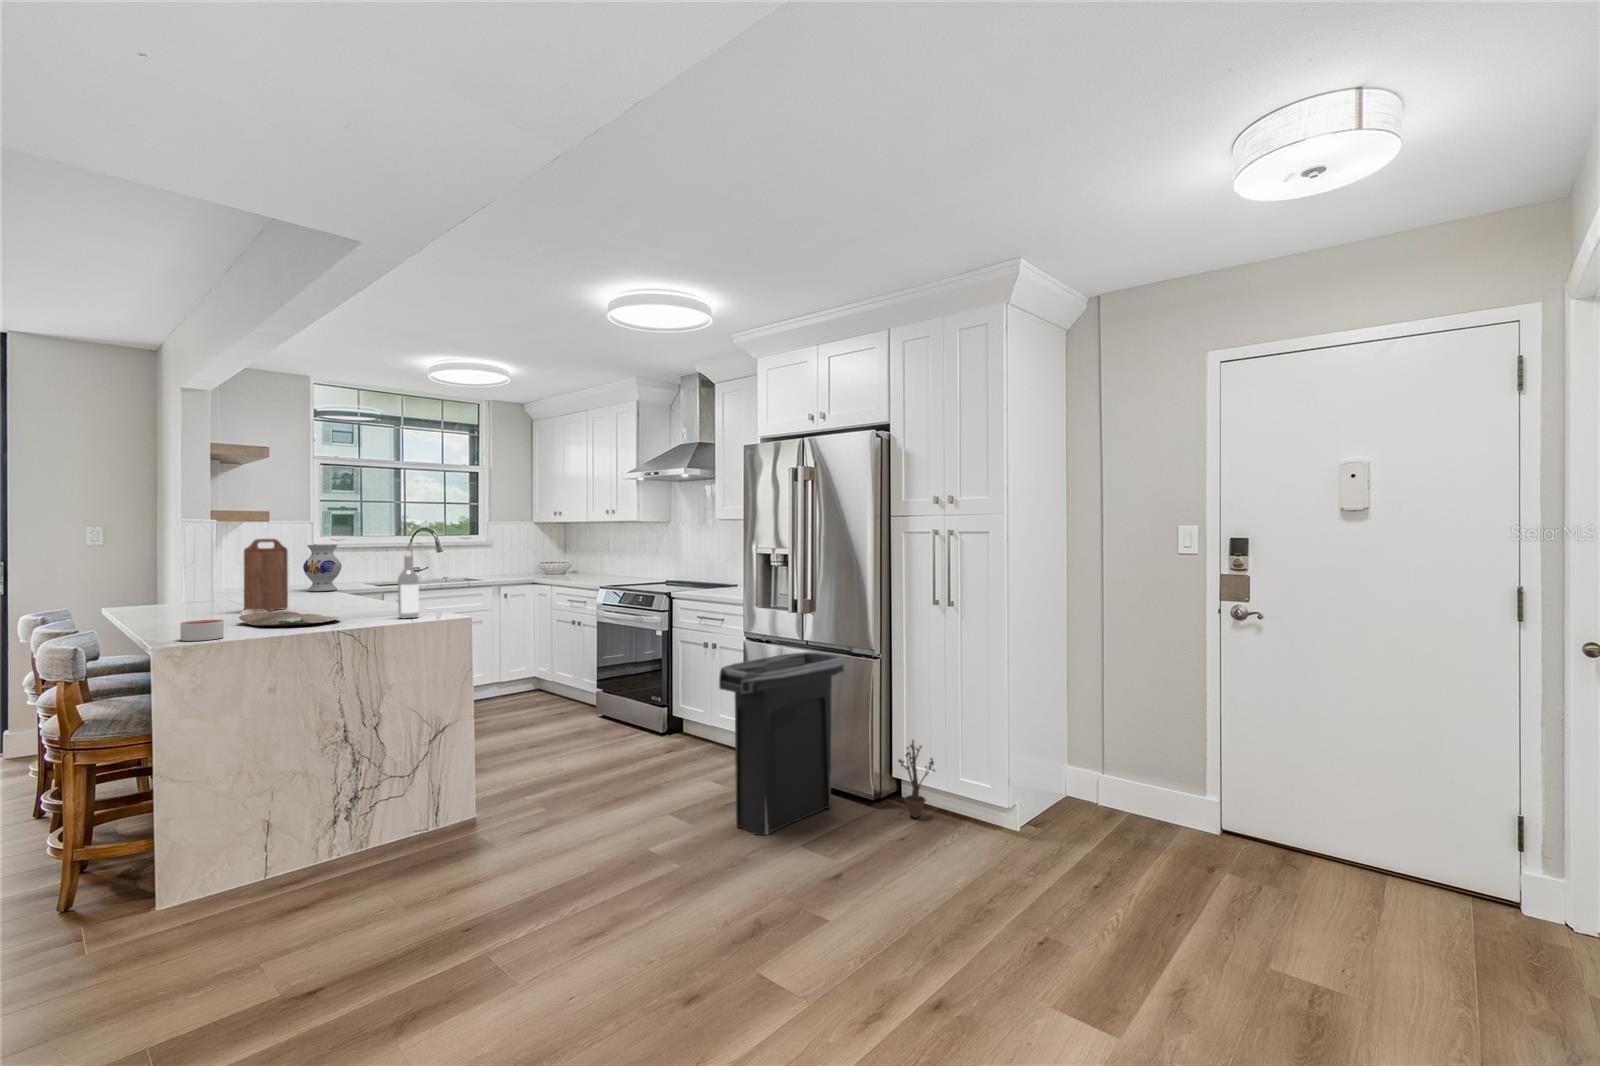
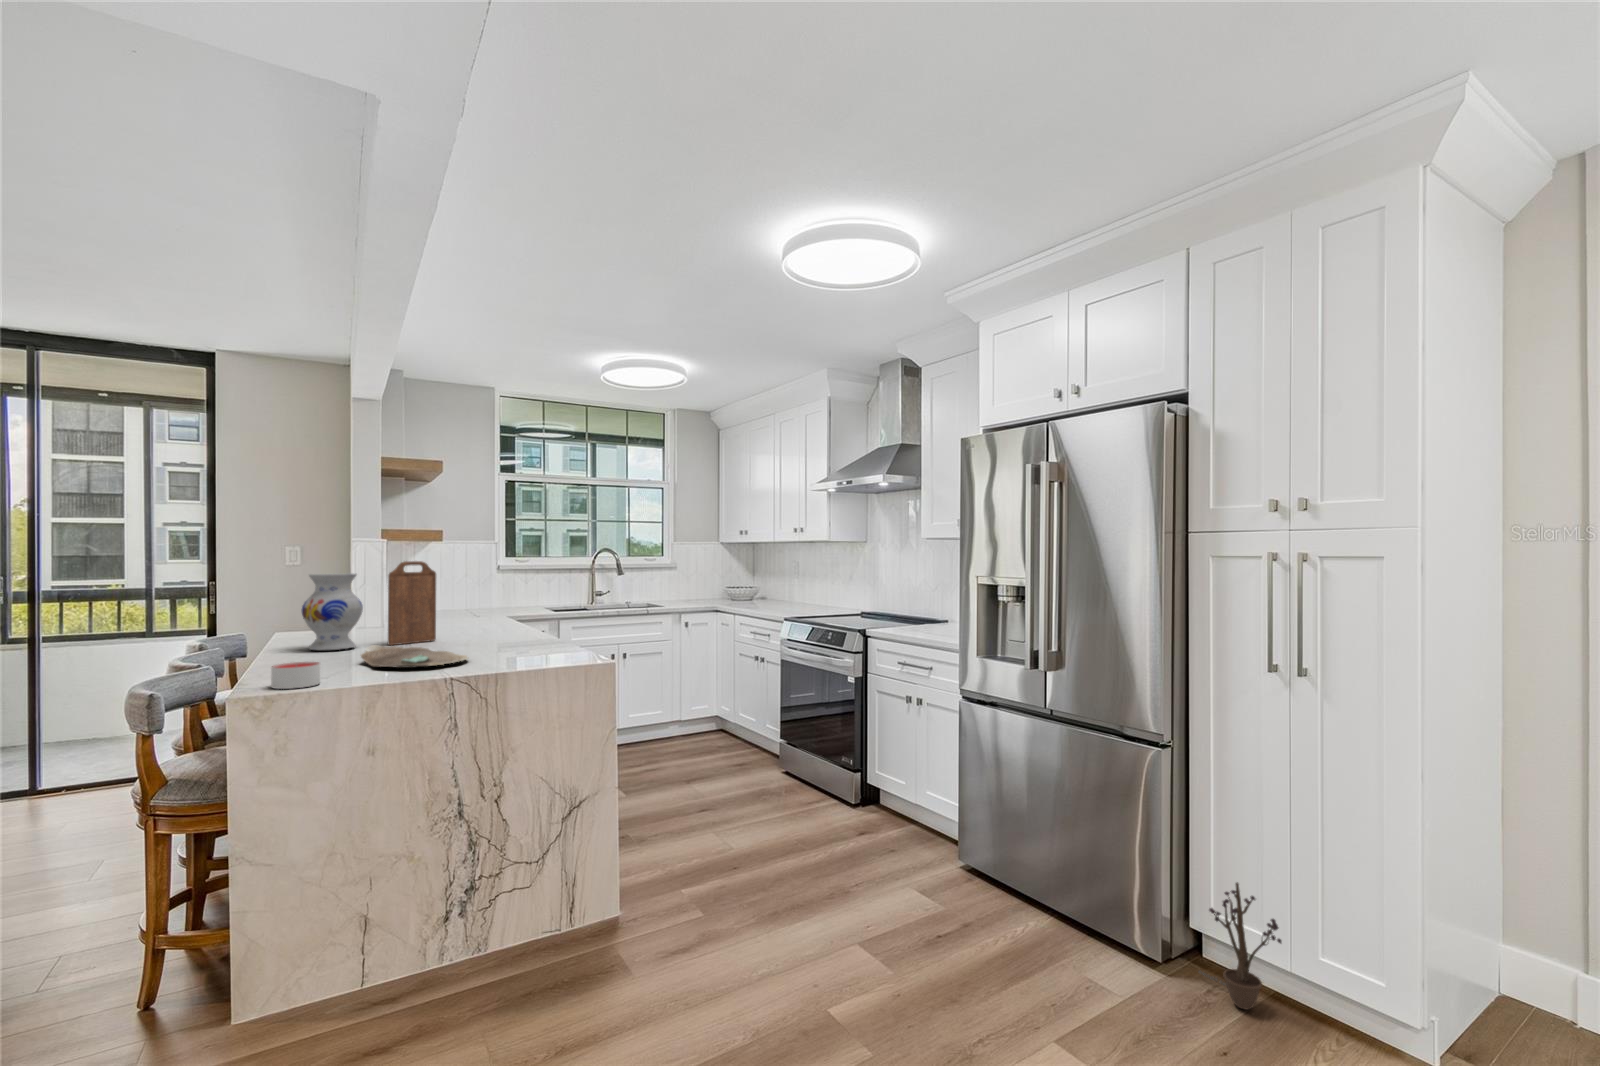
vase: present [303,545,342,591] -> present [302,573,363,650]
wine bottle: present [398,551,419,618] -> none [534,578,557,661]
trash can: present [719,653,844,835] -> none [930,728,1115,1010]

